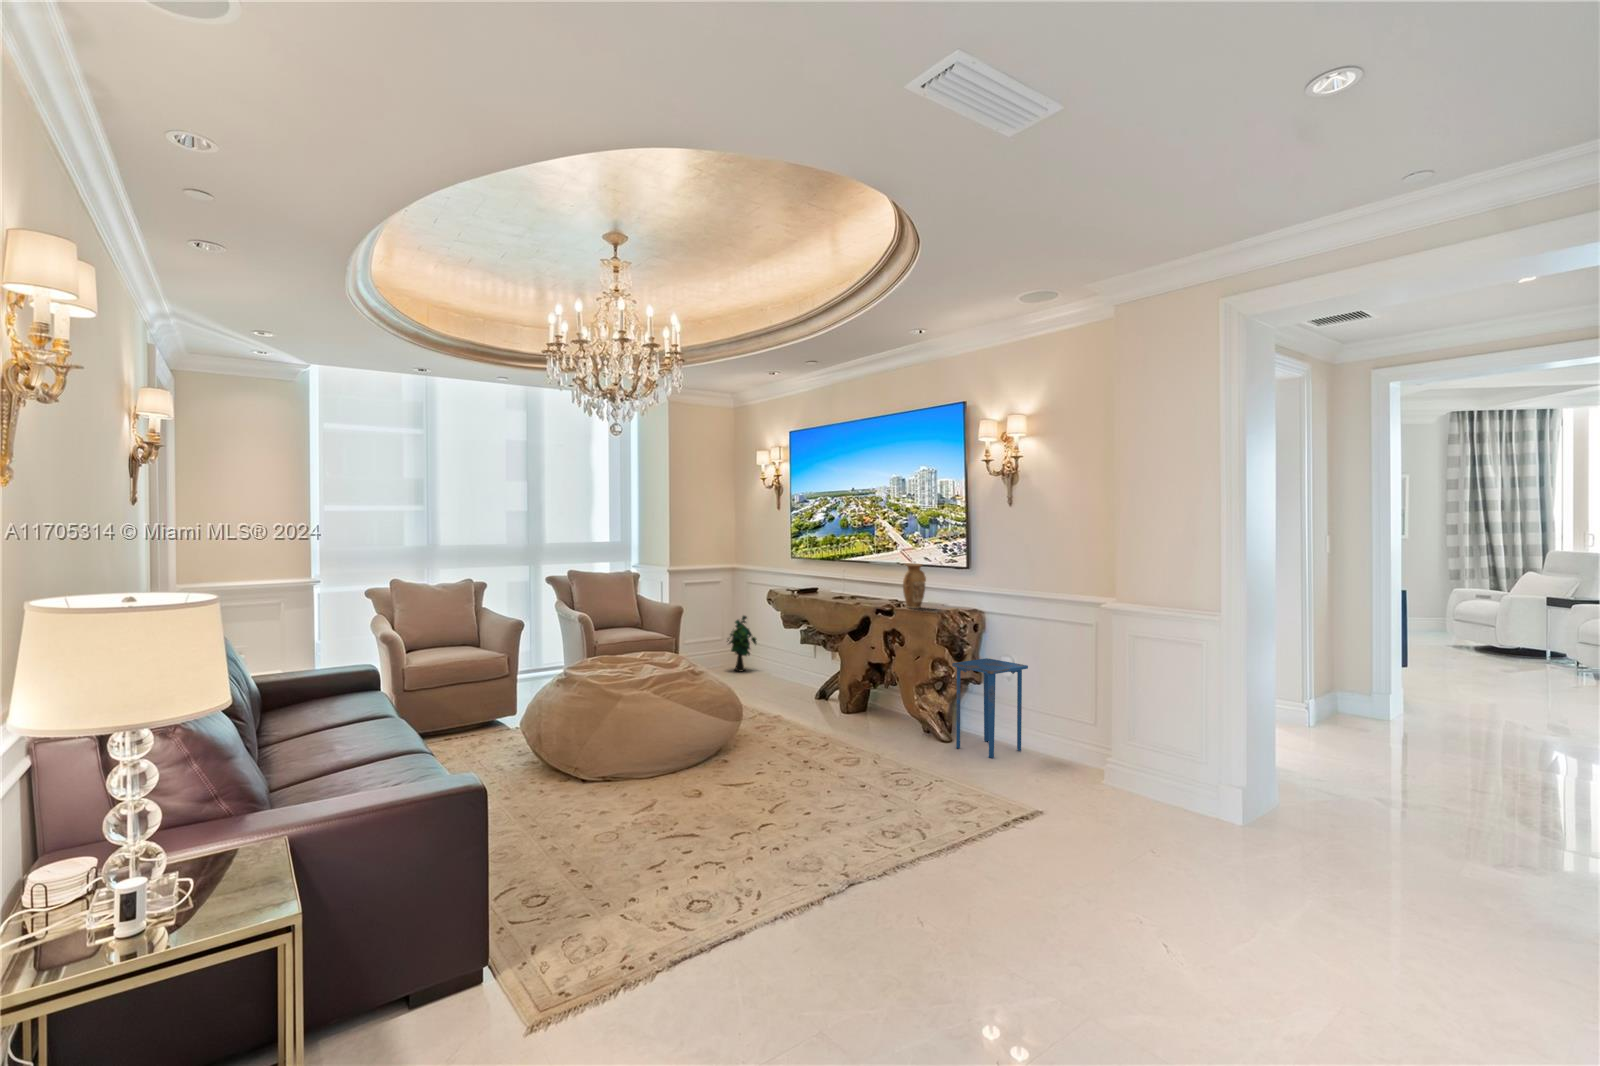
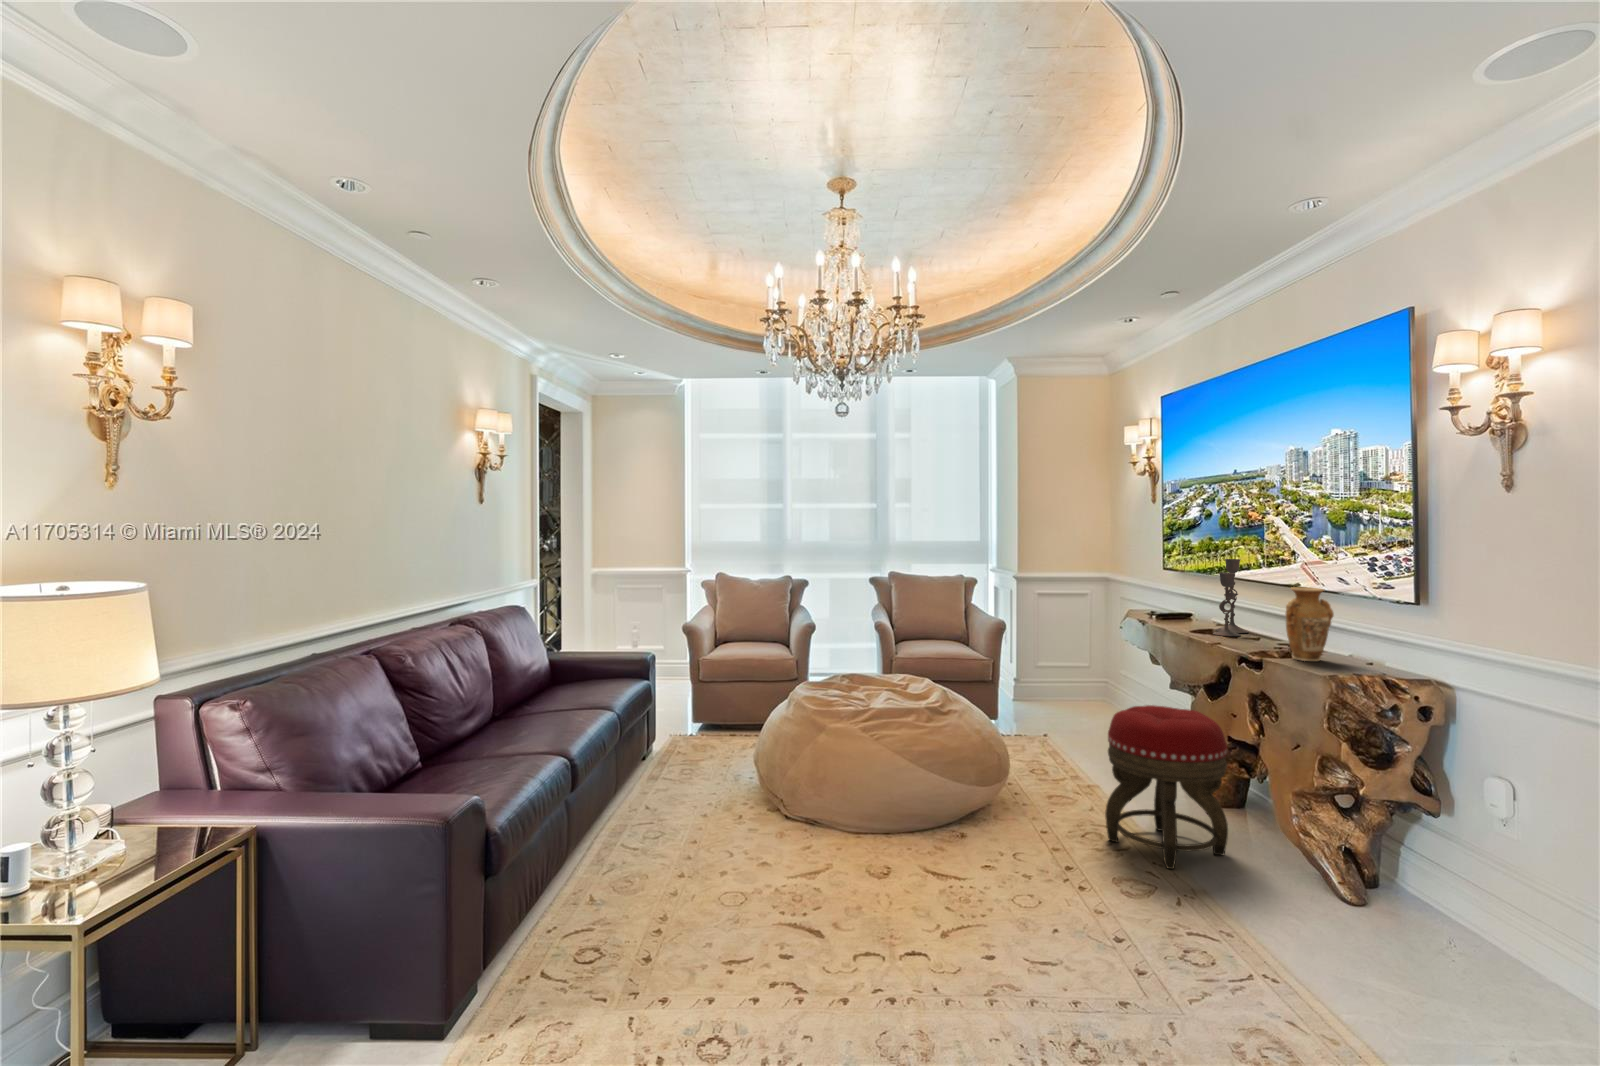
candlestick: none [846,548,865,600] -> present [1213,559,1248,636]
decorative plant: present [728,616,756,671] -> none [1086,639,1127,710]
footstool: none [807,647,879,747] -> present [1105,705,1228,869]
side table: present [952,658,1028,758] -> none [1357,766,1533,961]

